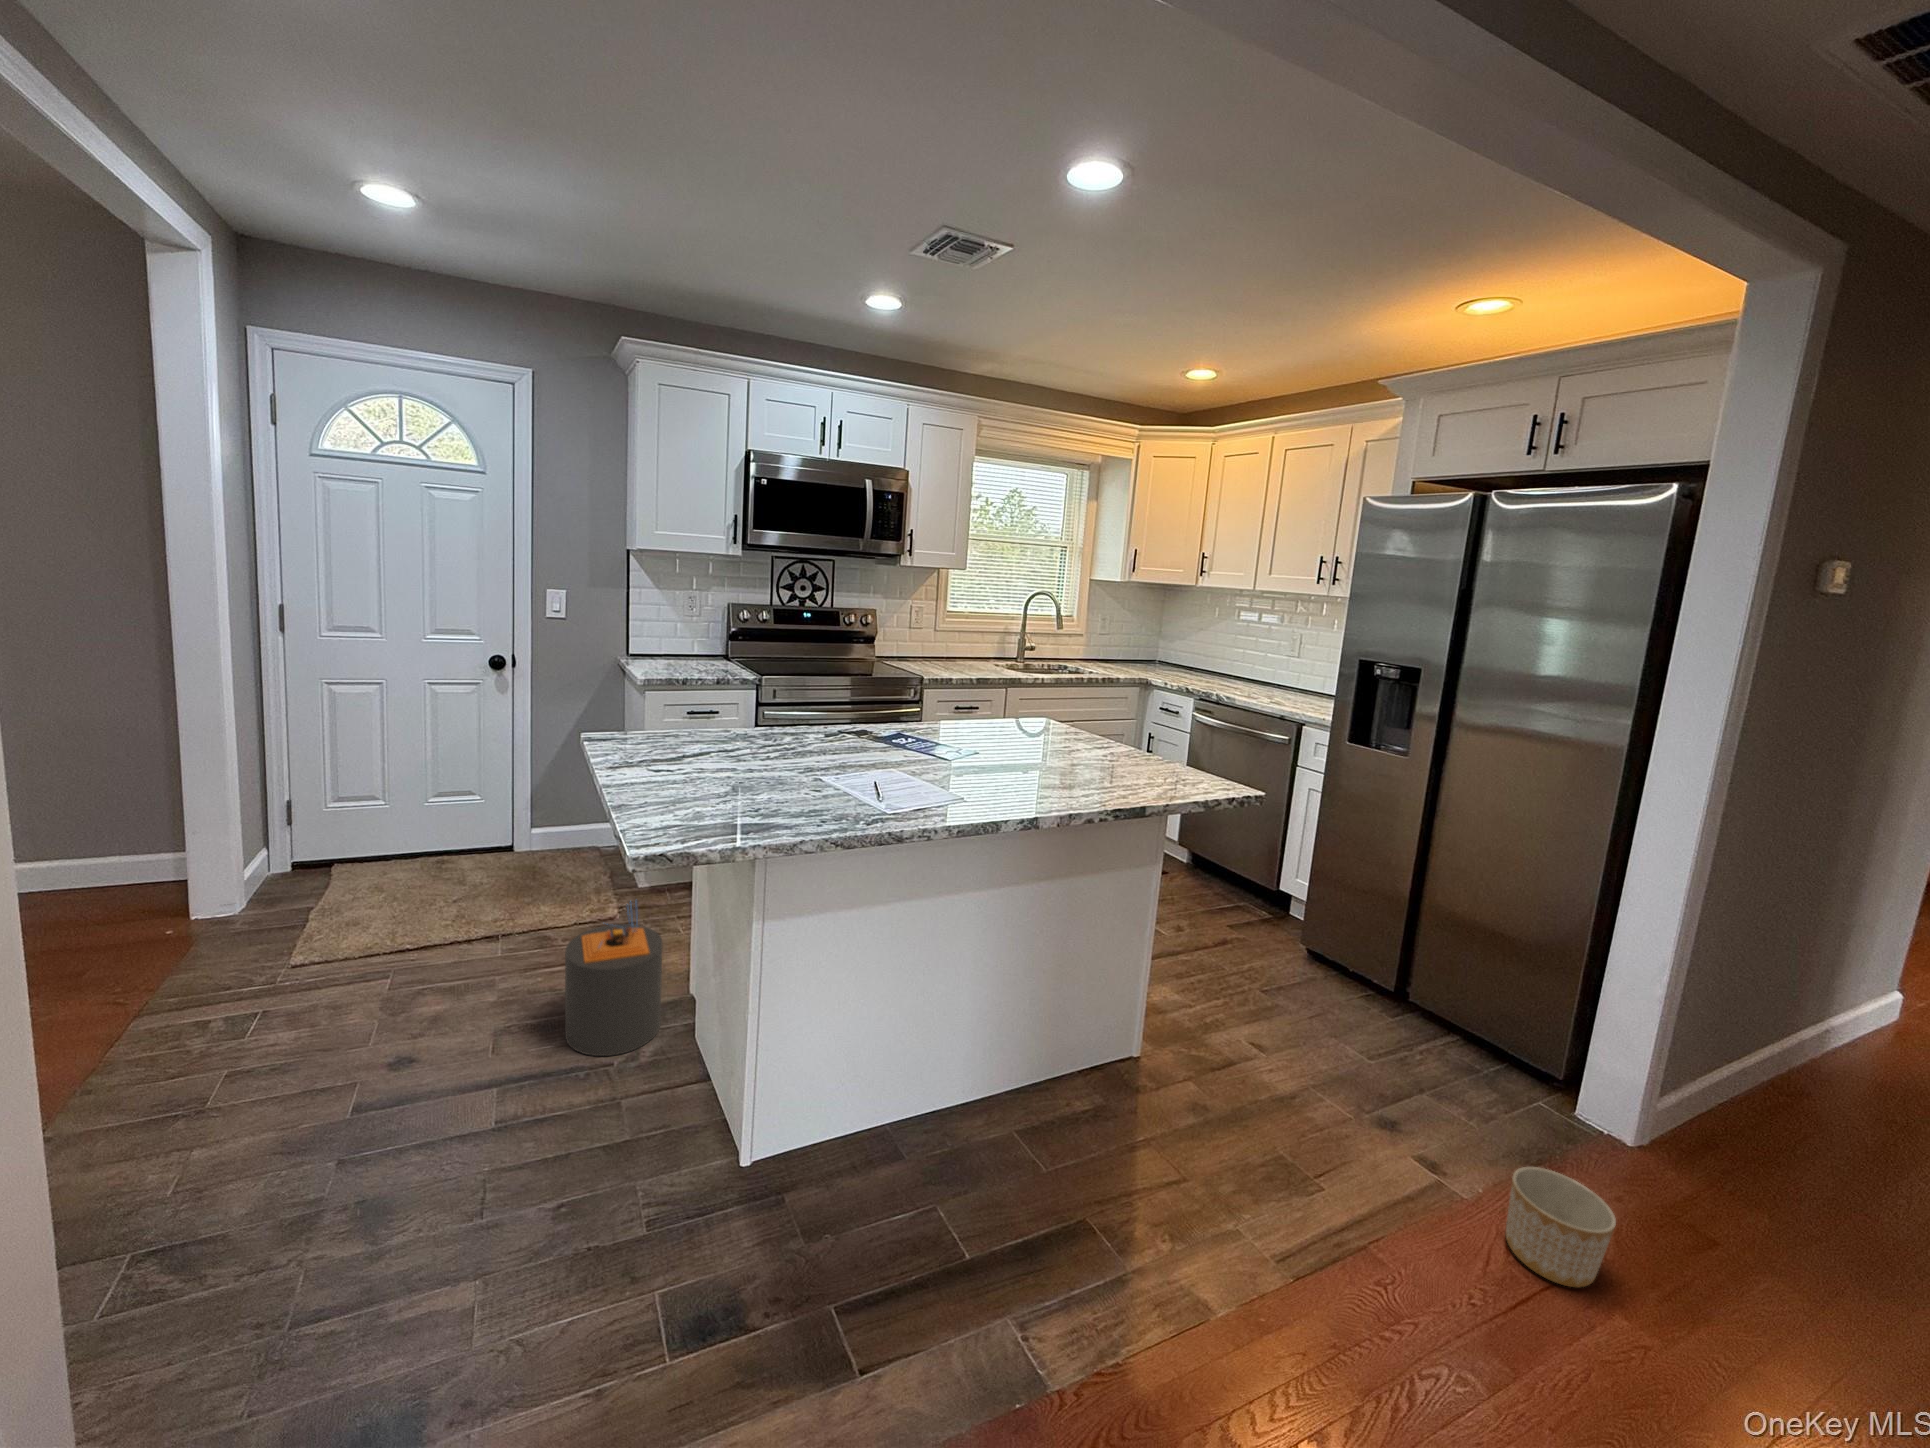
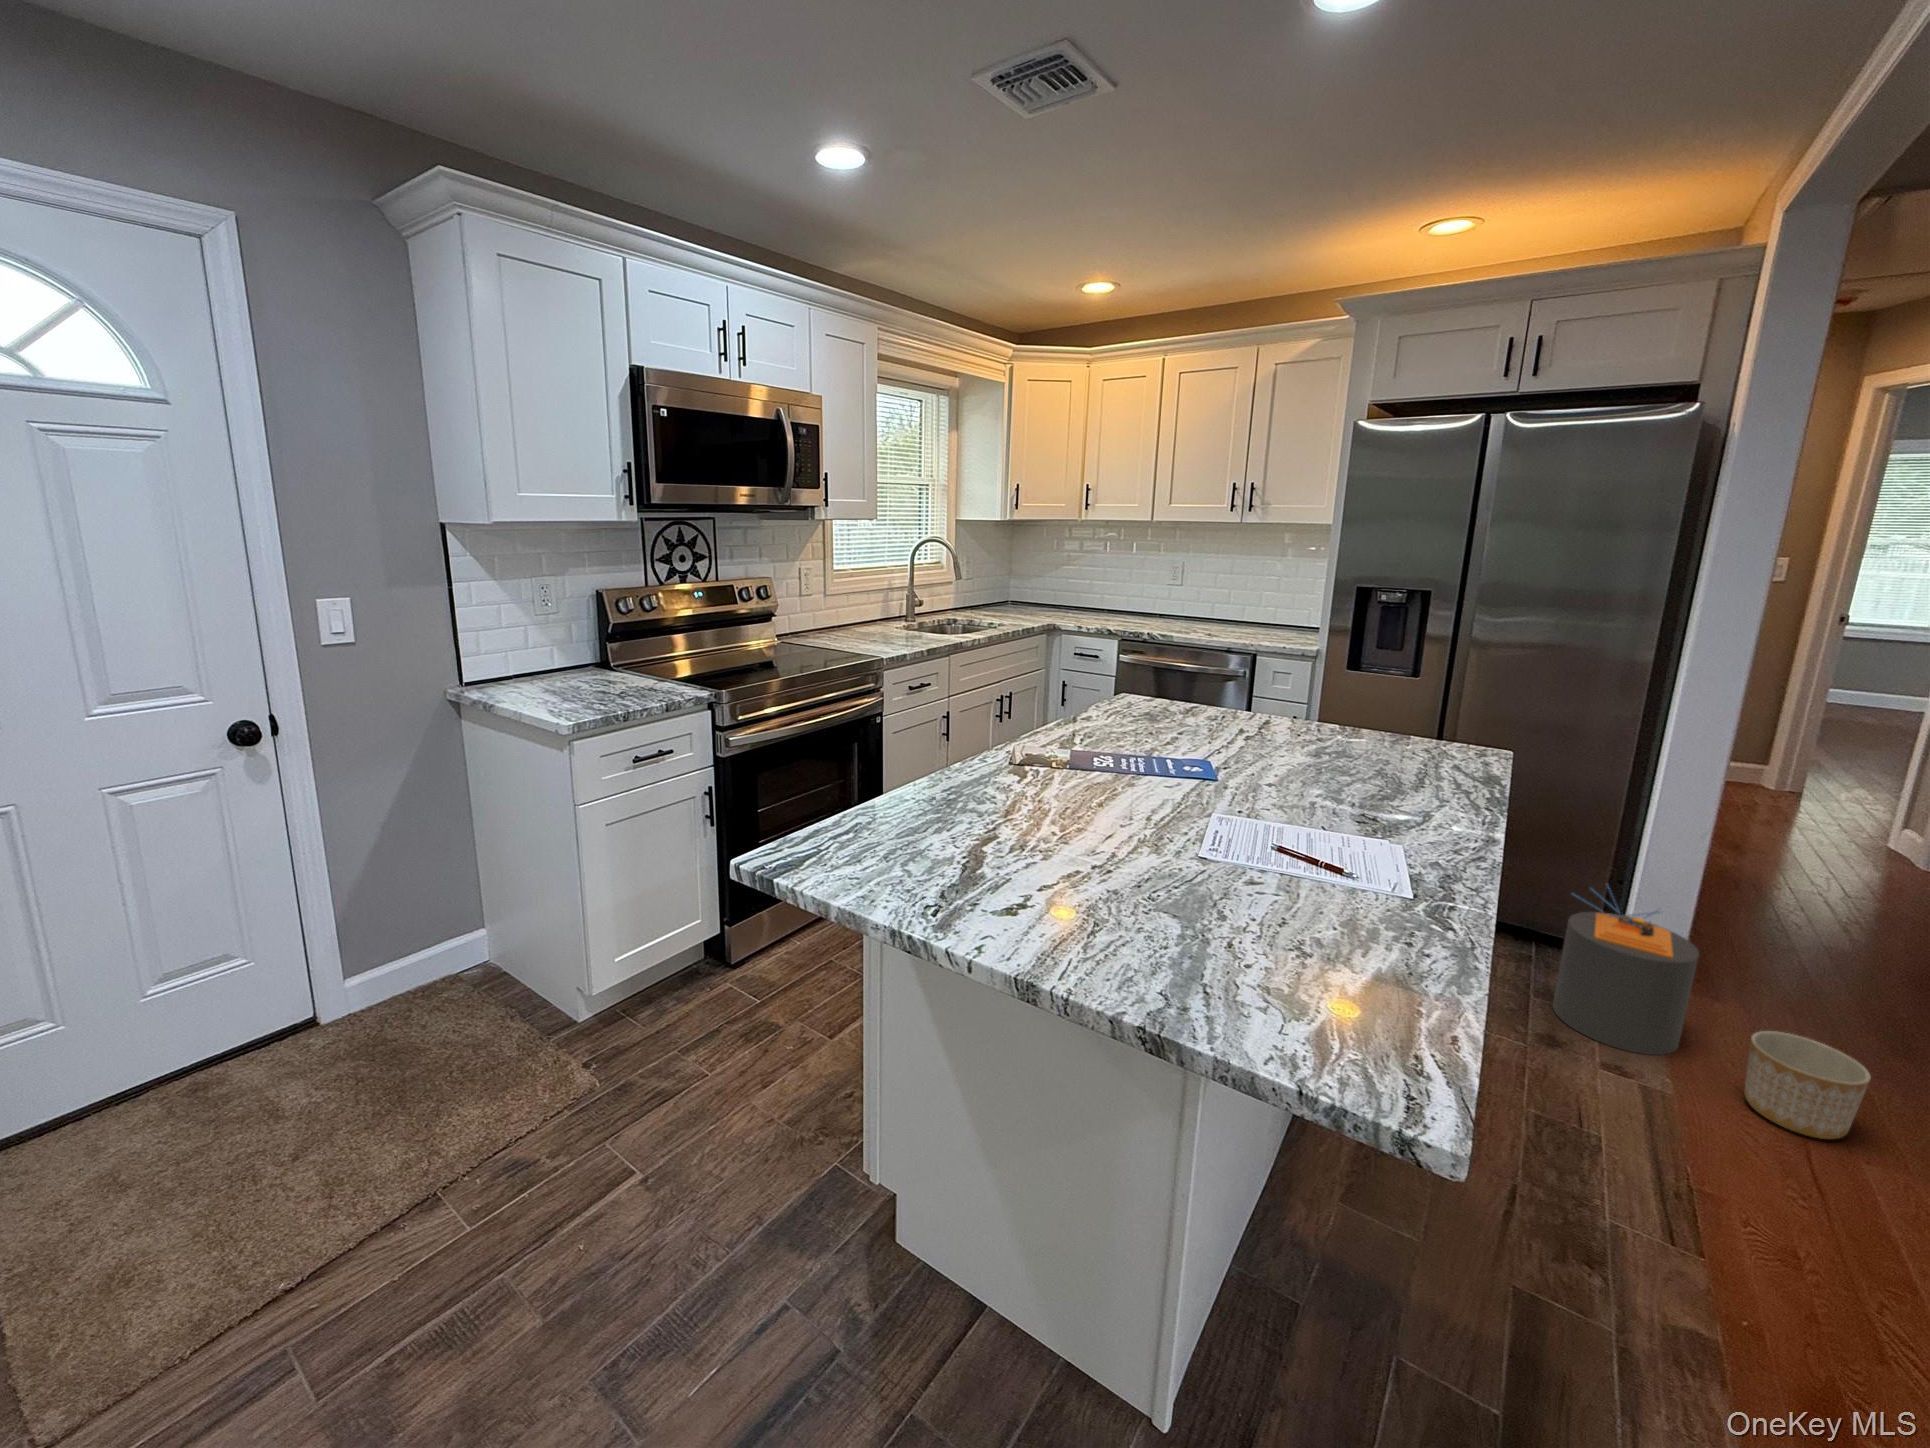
trash can: present [565,901,662,1056] -> present [1553,885,1699,1055]

